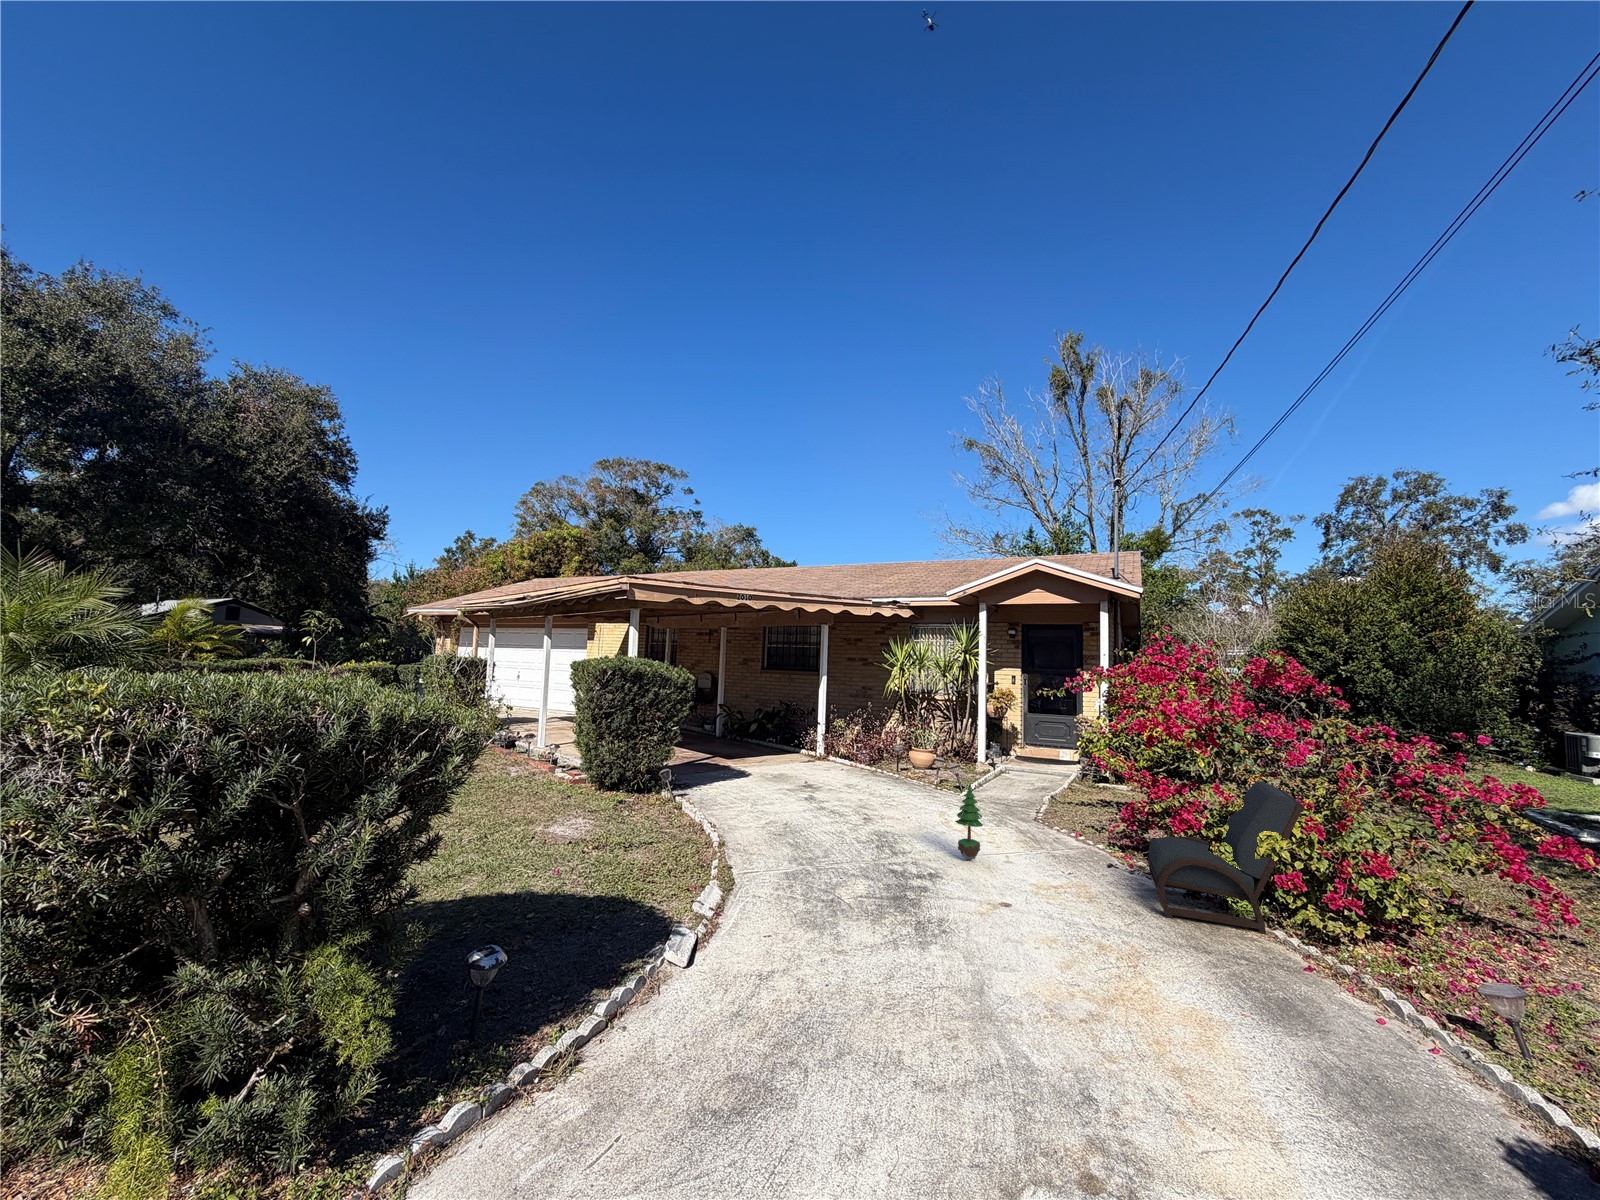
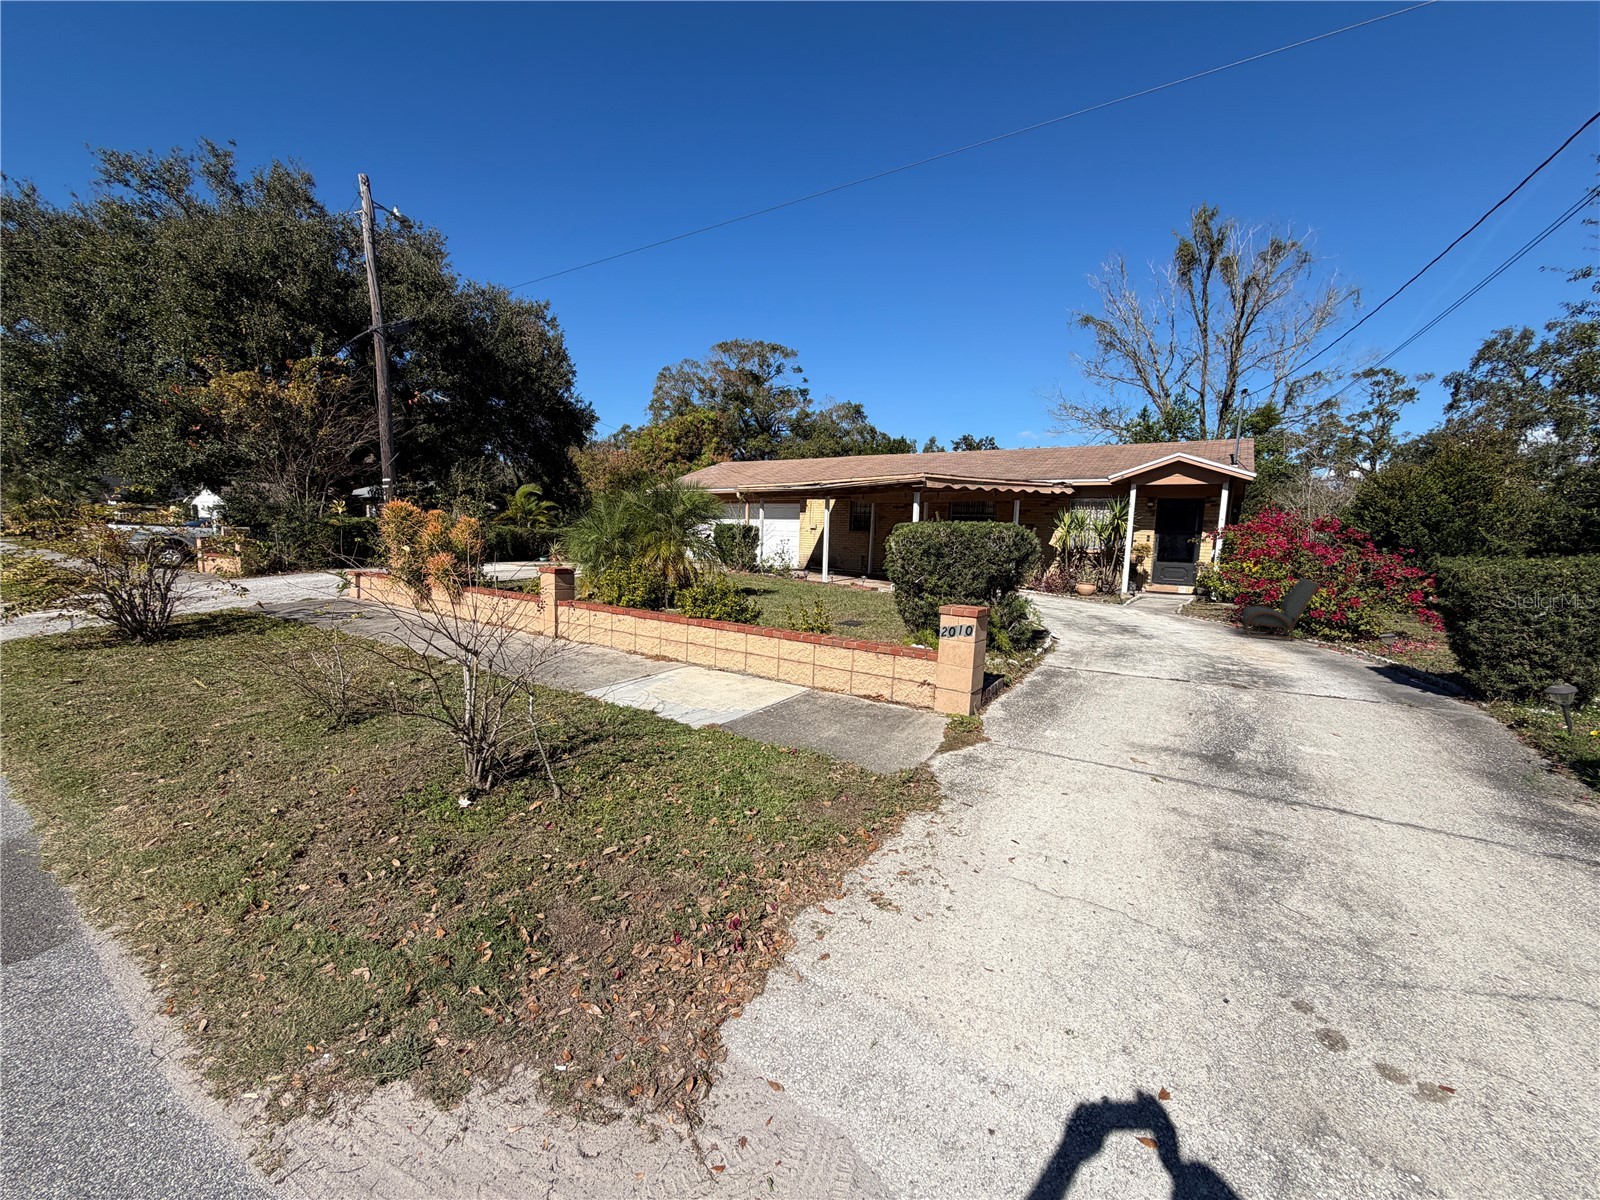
potted tree: present [955,784,983,860] -> none [1138,586,1154,624]

